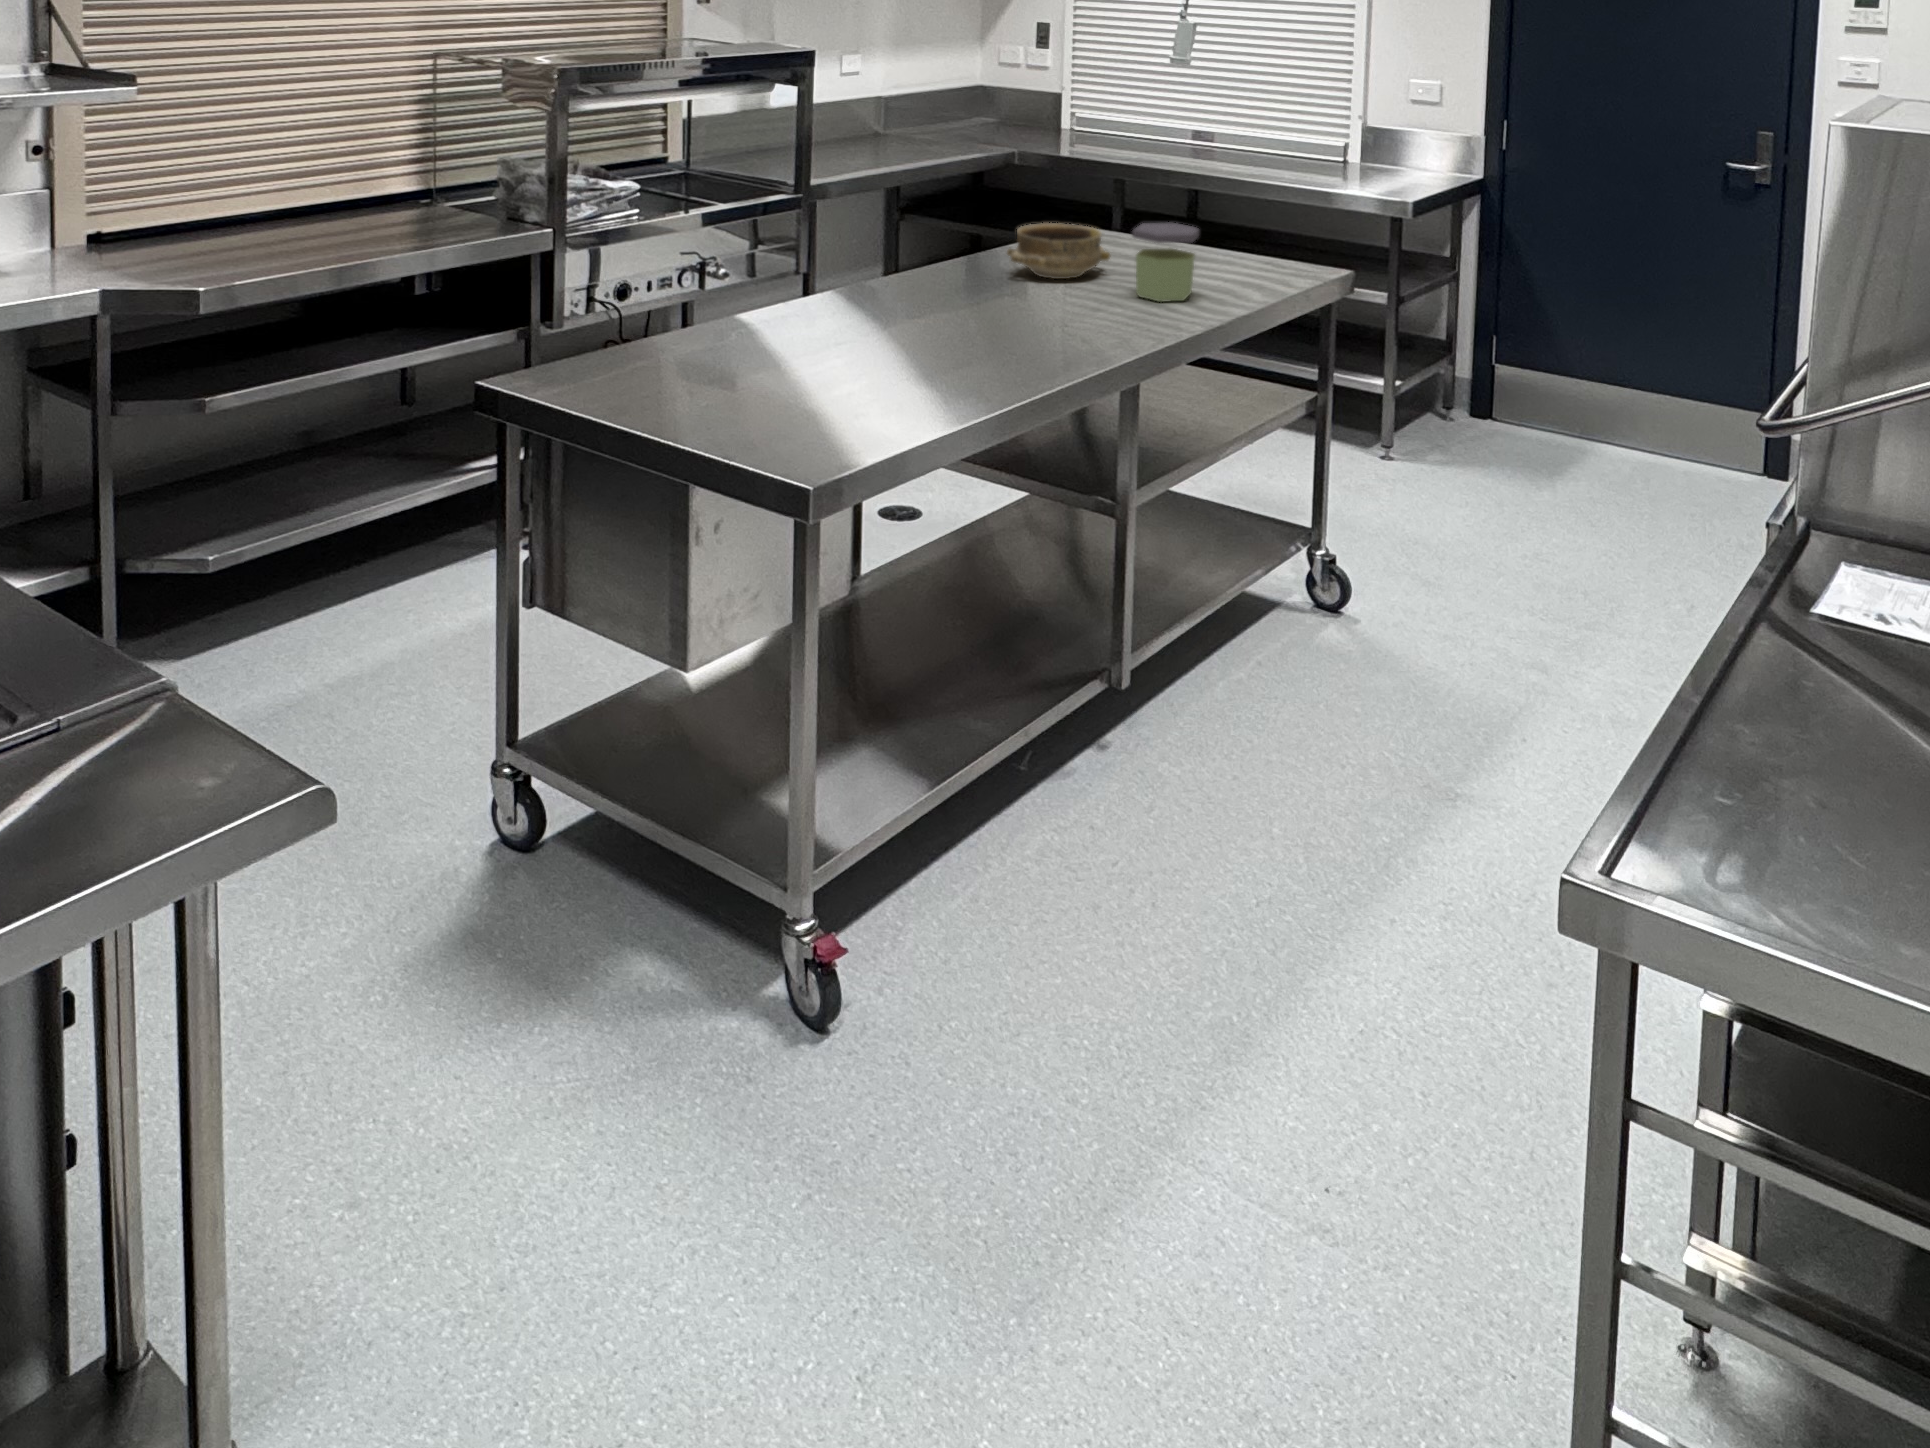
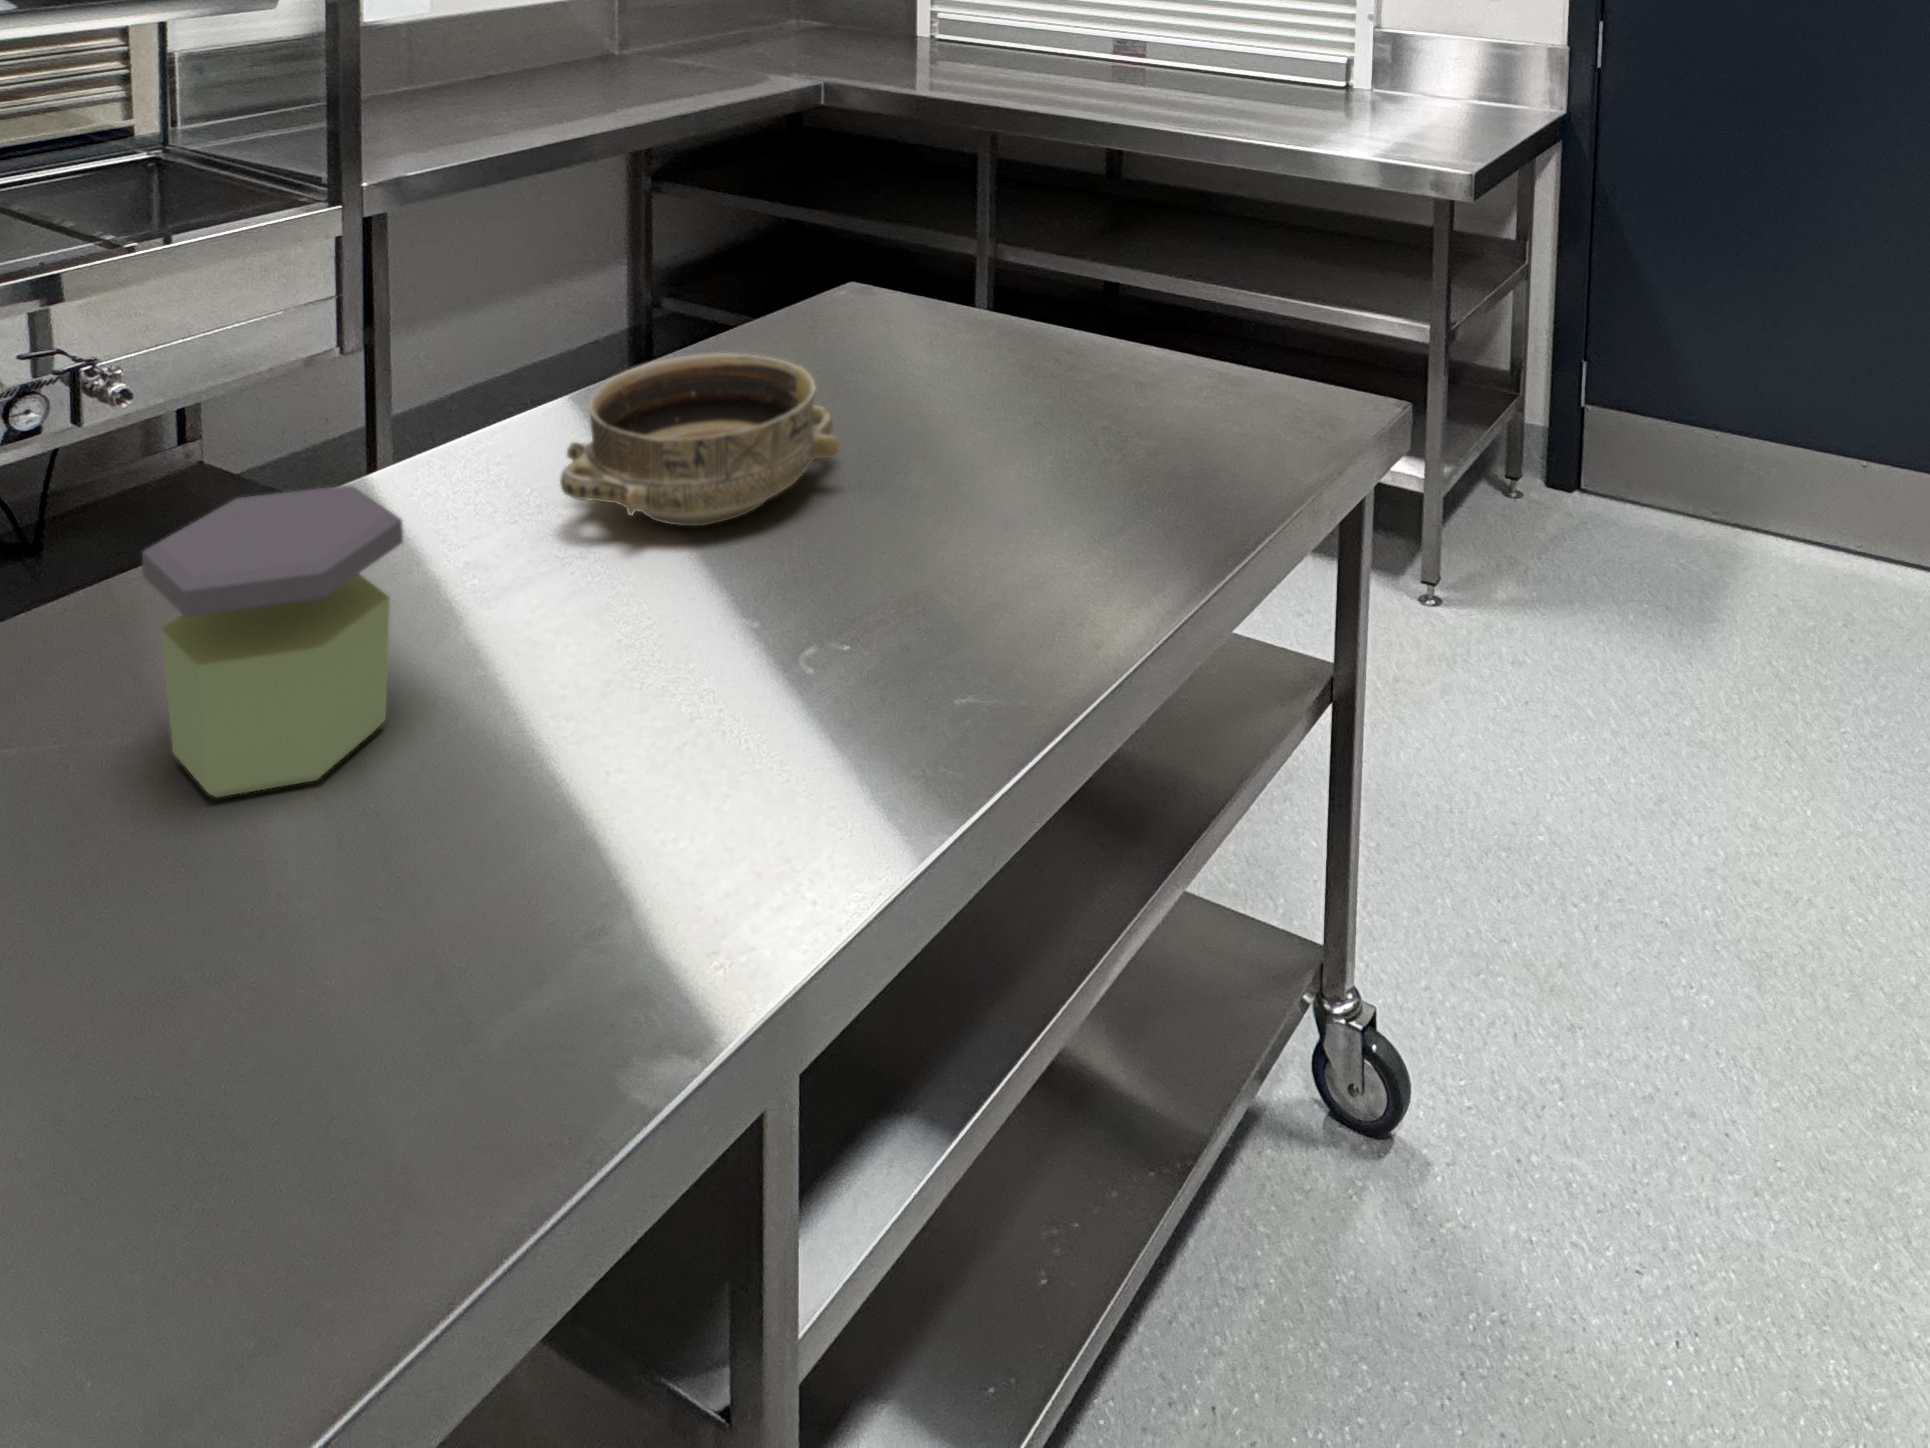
jar: present [1132,222,1199,302] -> present [142,486,403,797]

